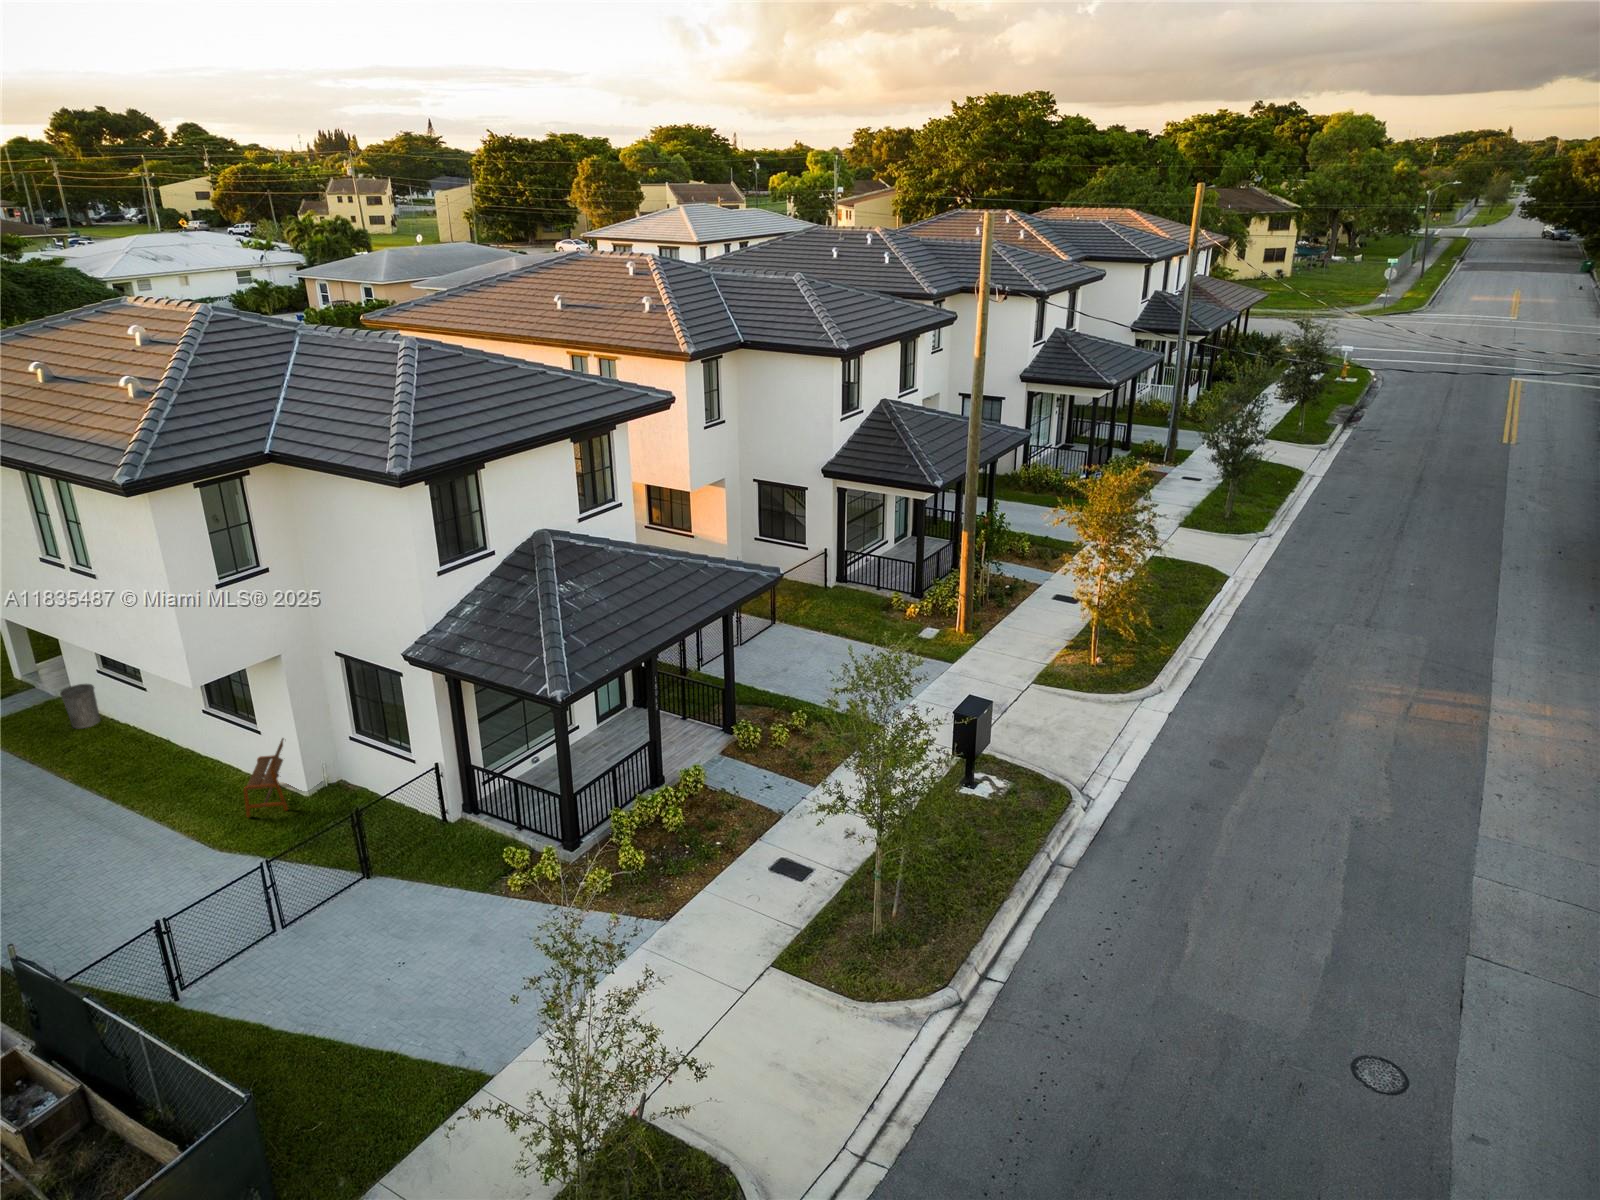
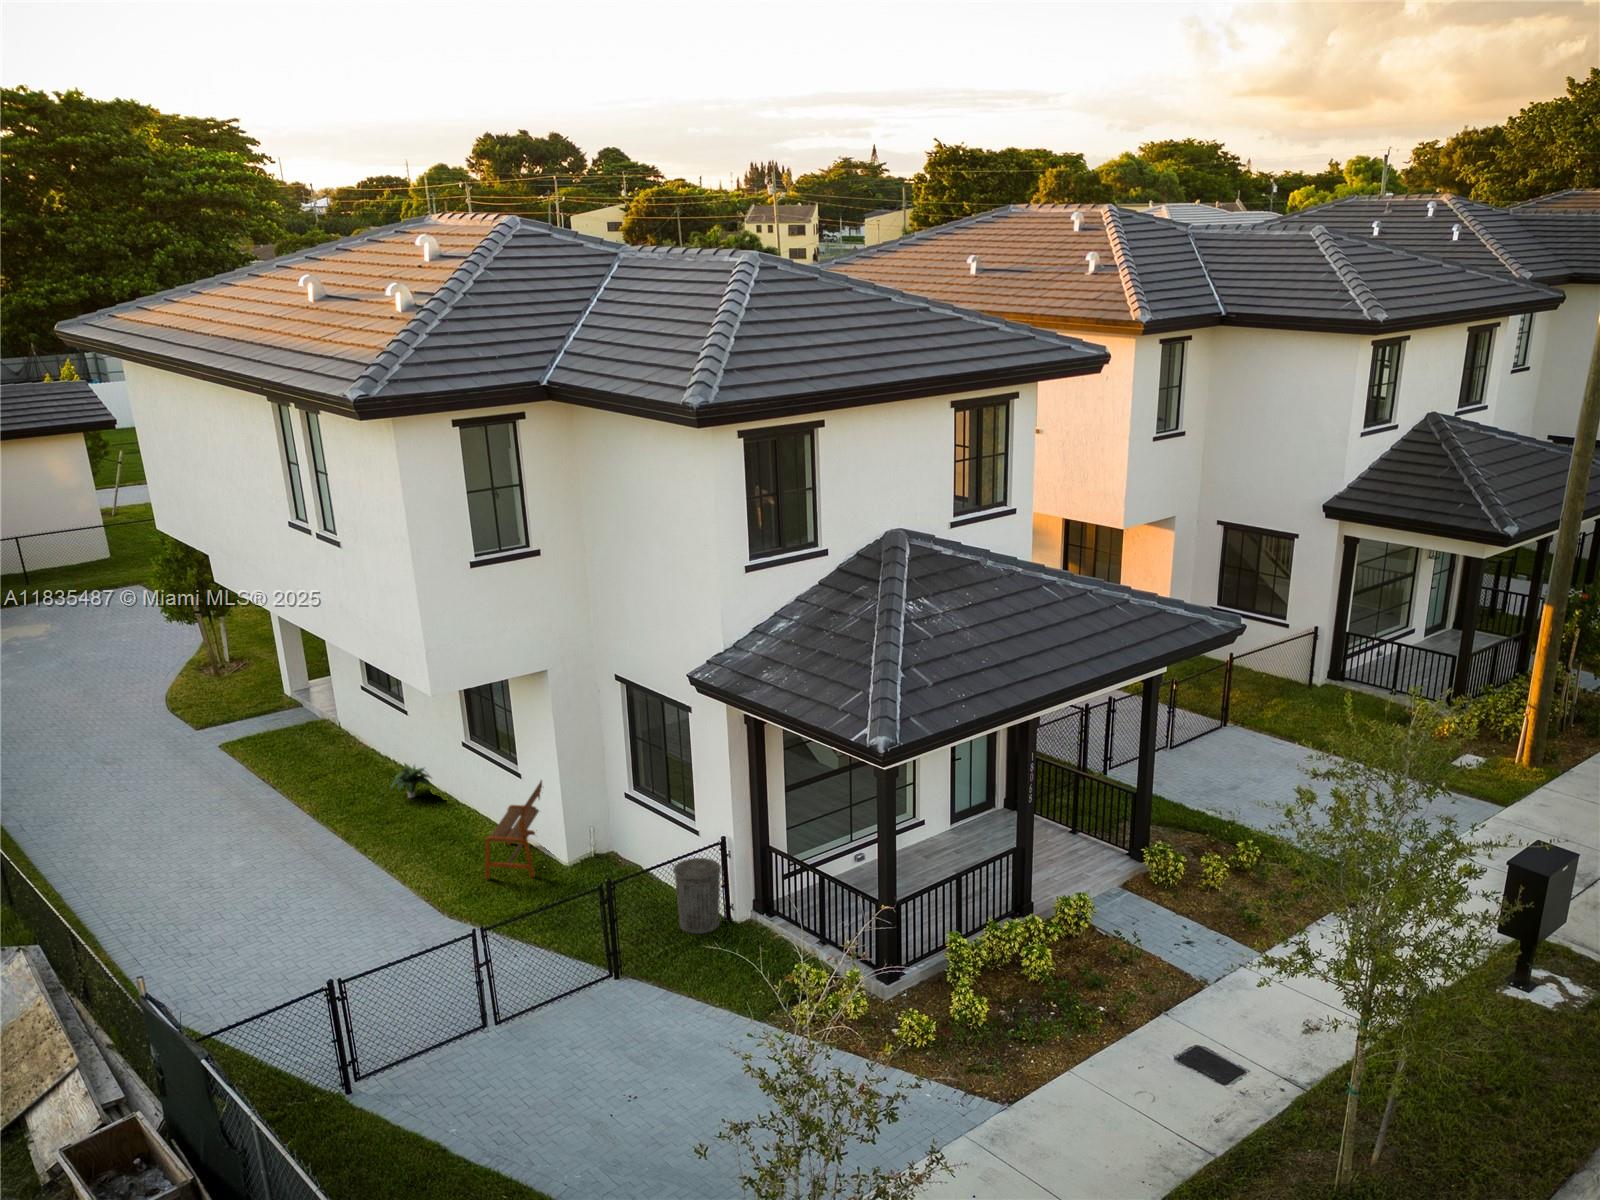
trash can: present [60,684,100,729] -> present [673,858,721,934]
potted plant: none [146,731,186,758] -> present [391,764,432,798]

